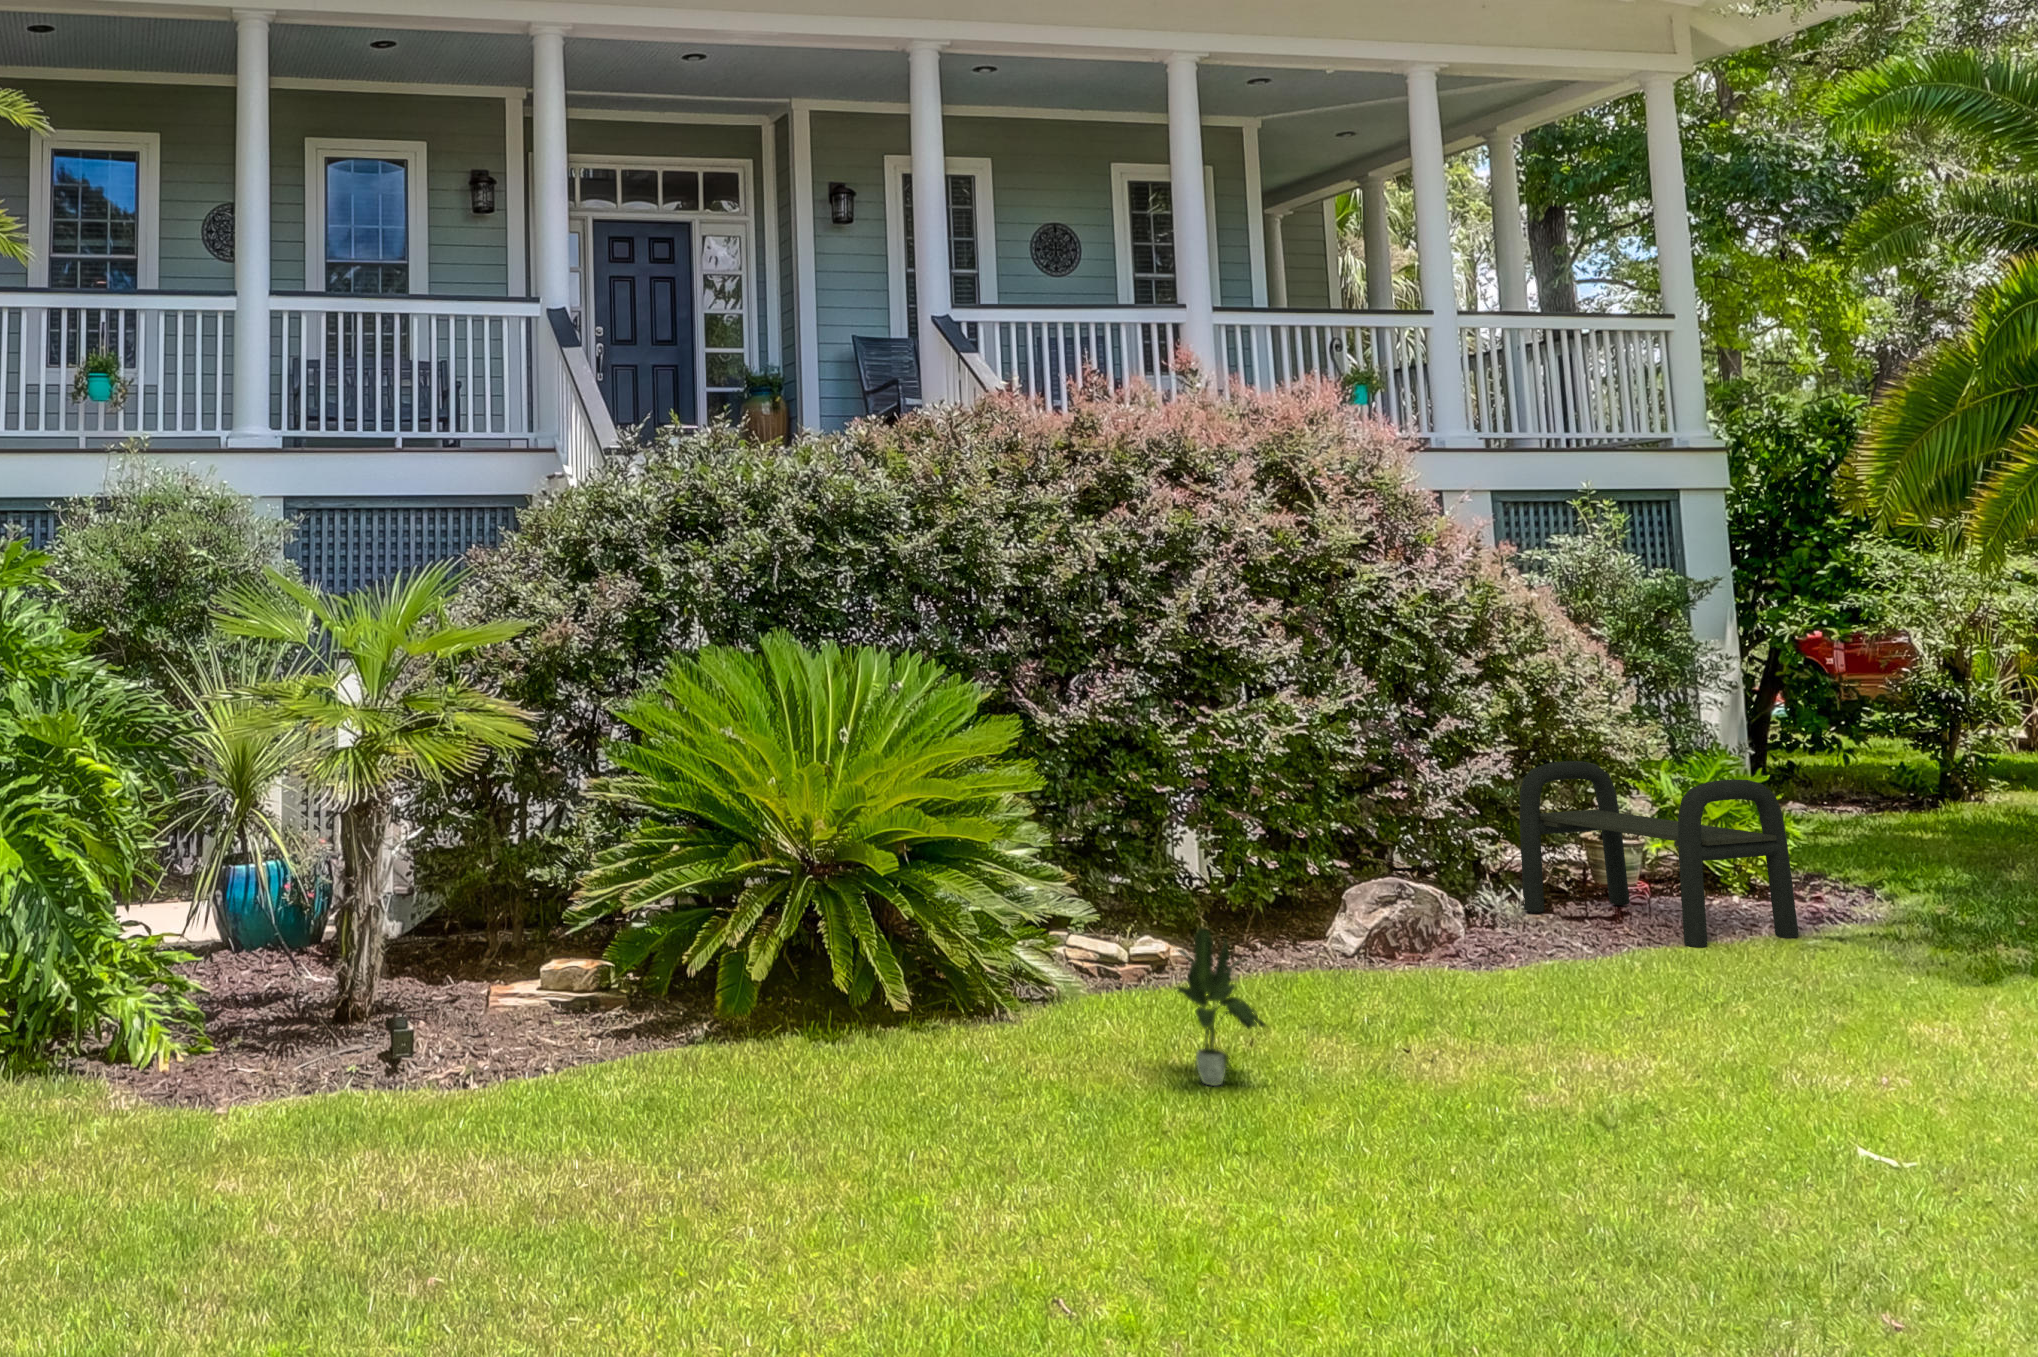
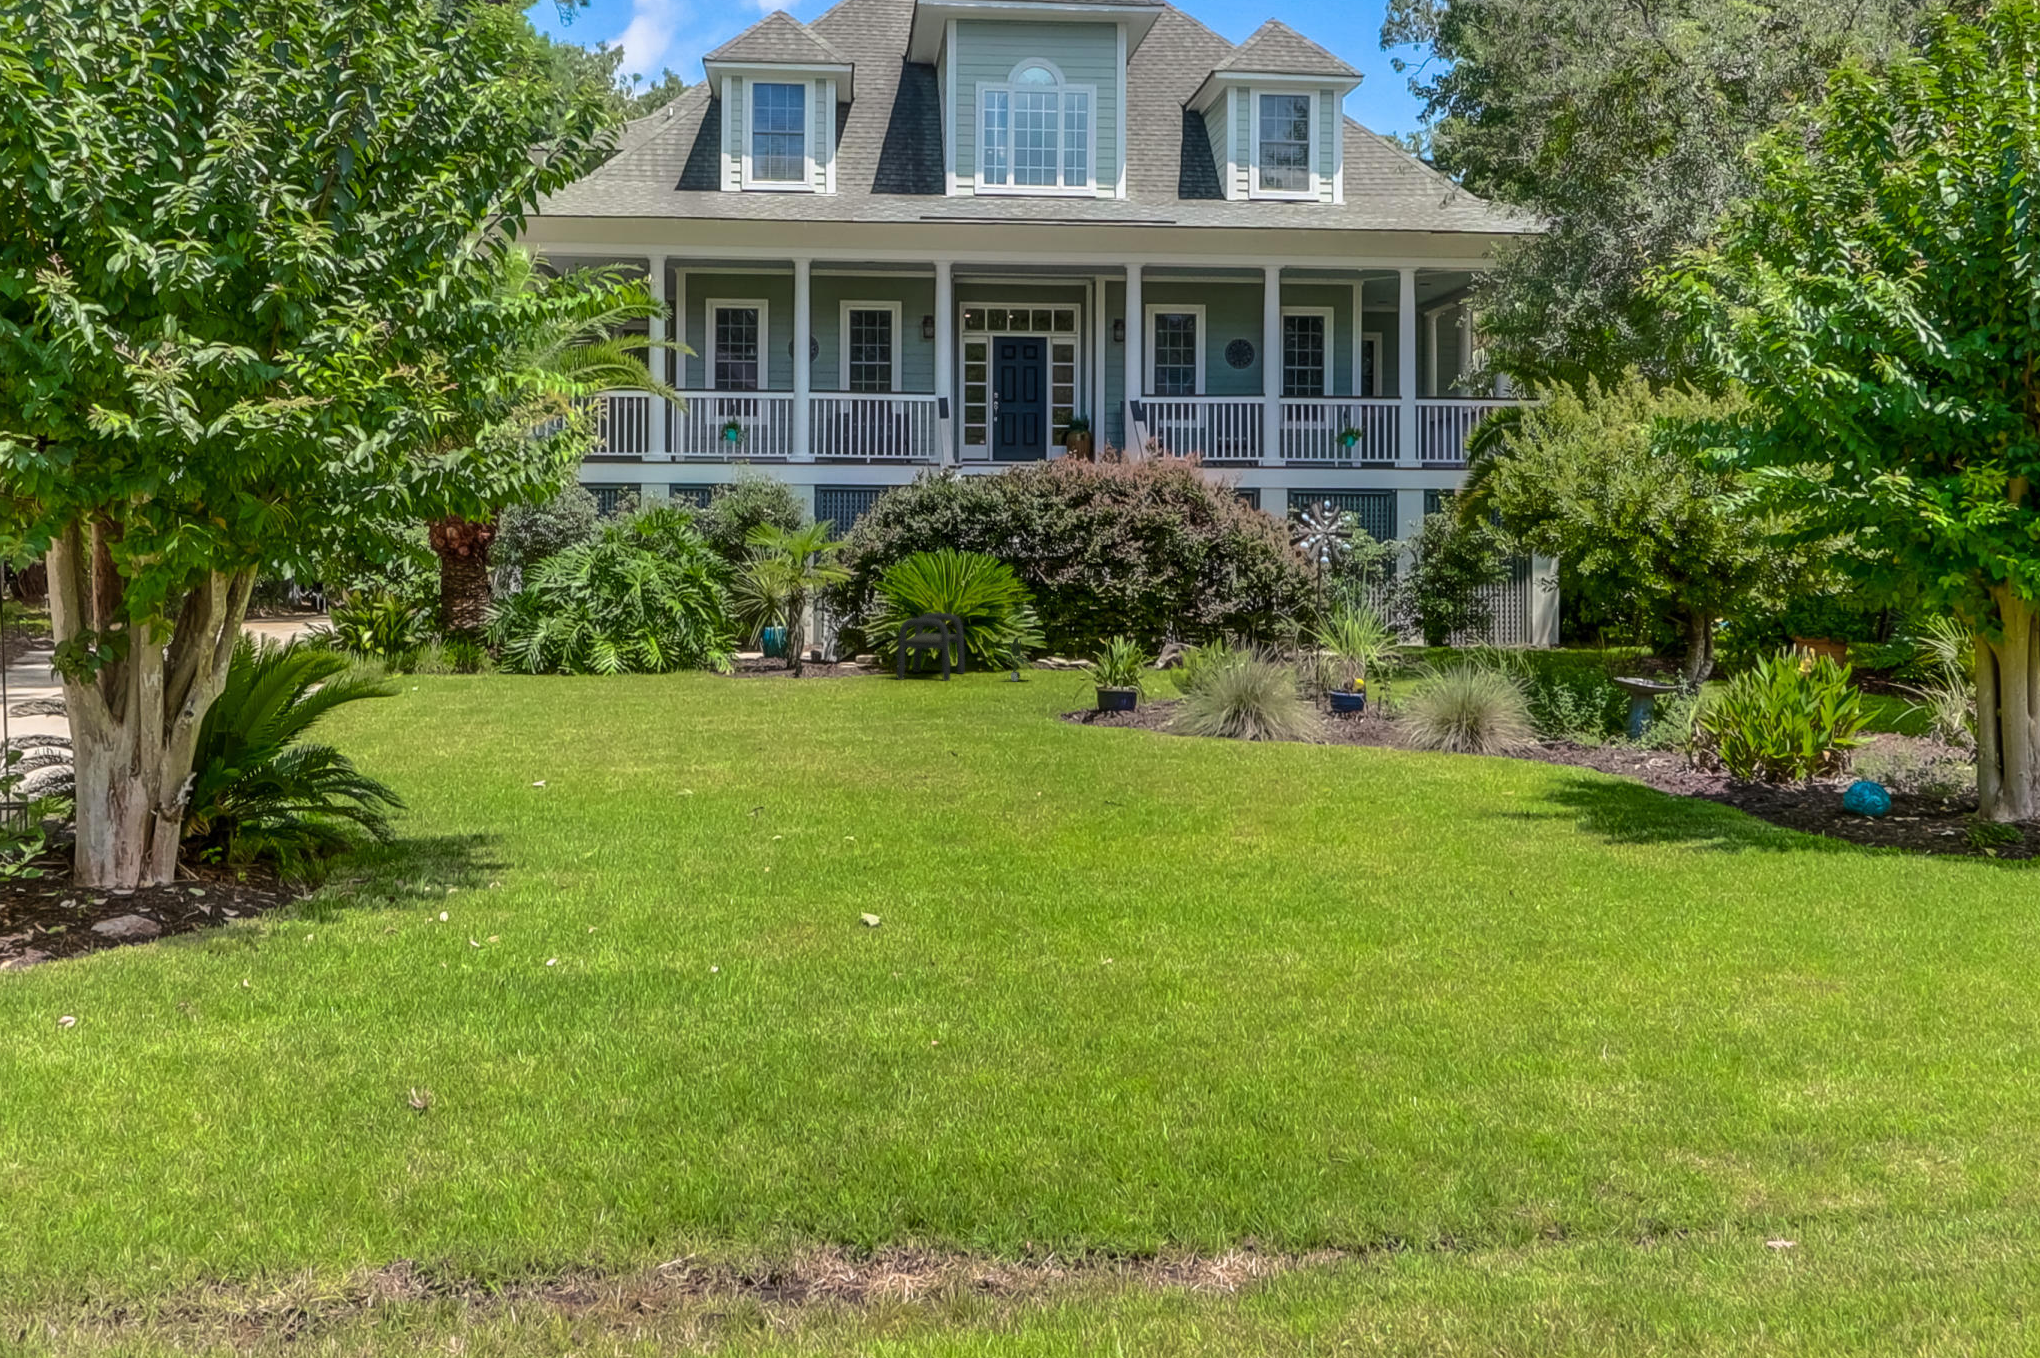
bench: present [1520,761,1798,948] -> present [897,613,965,681]

